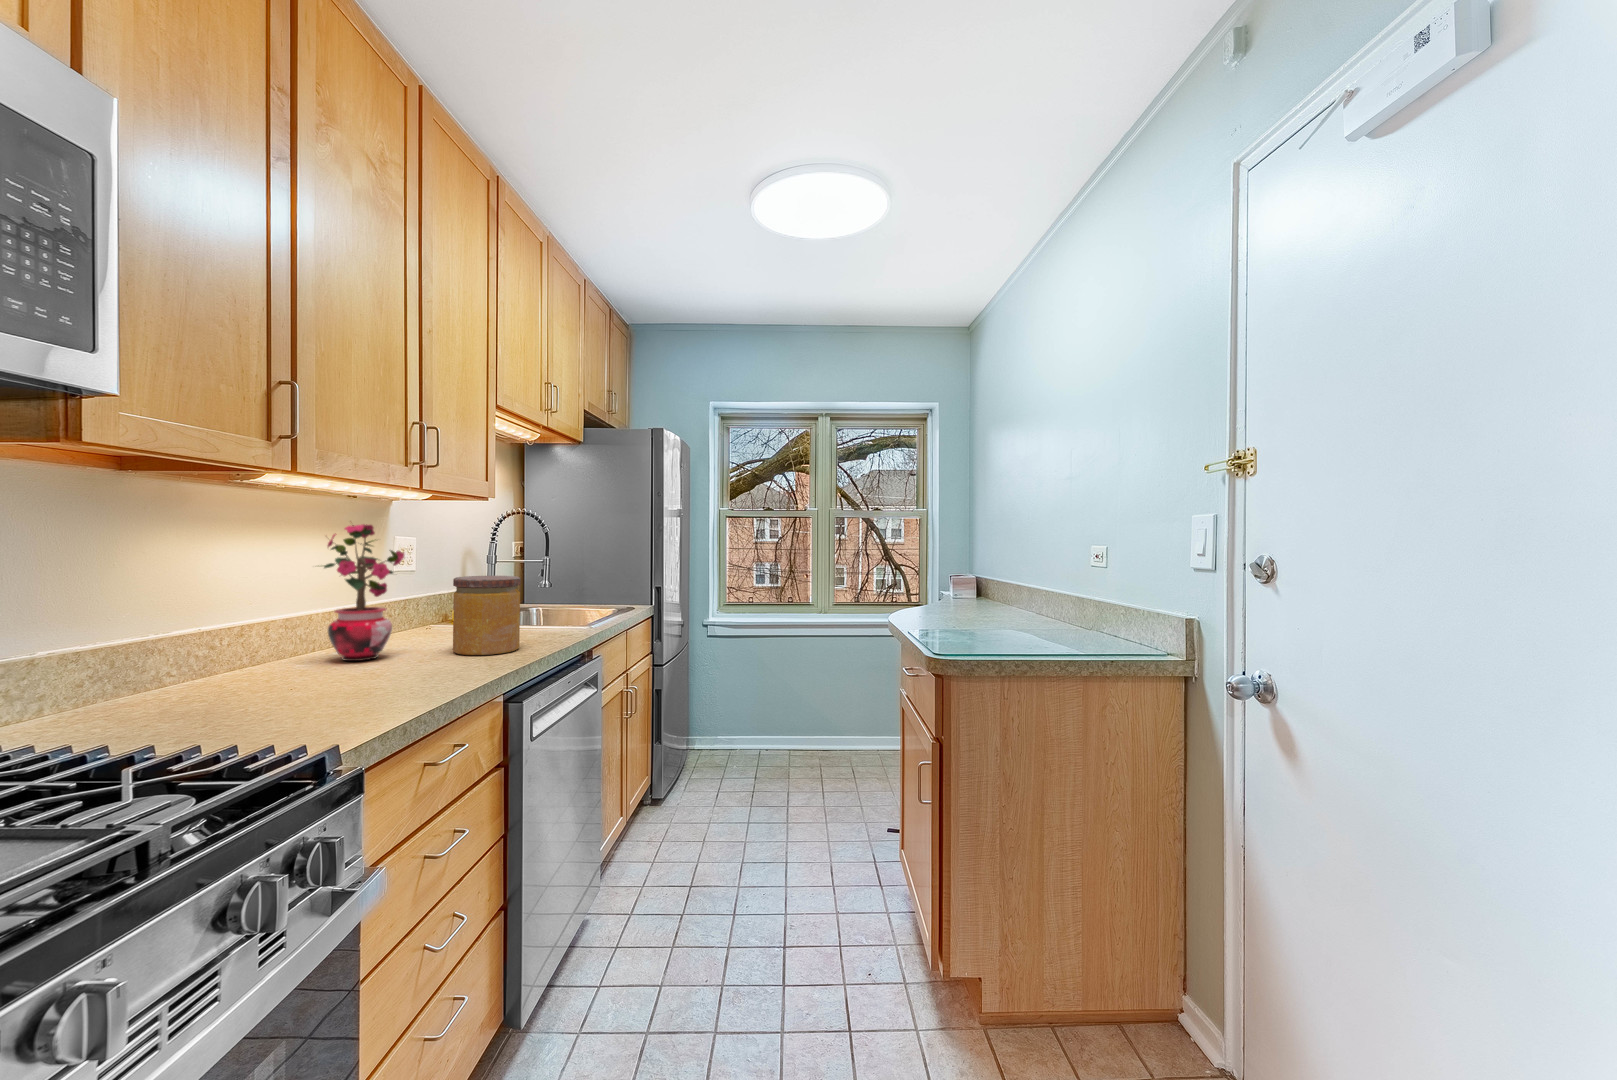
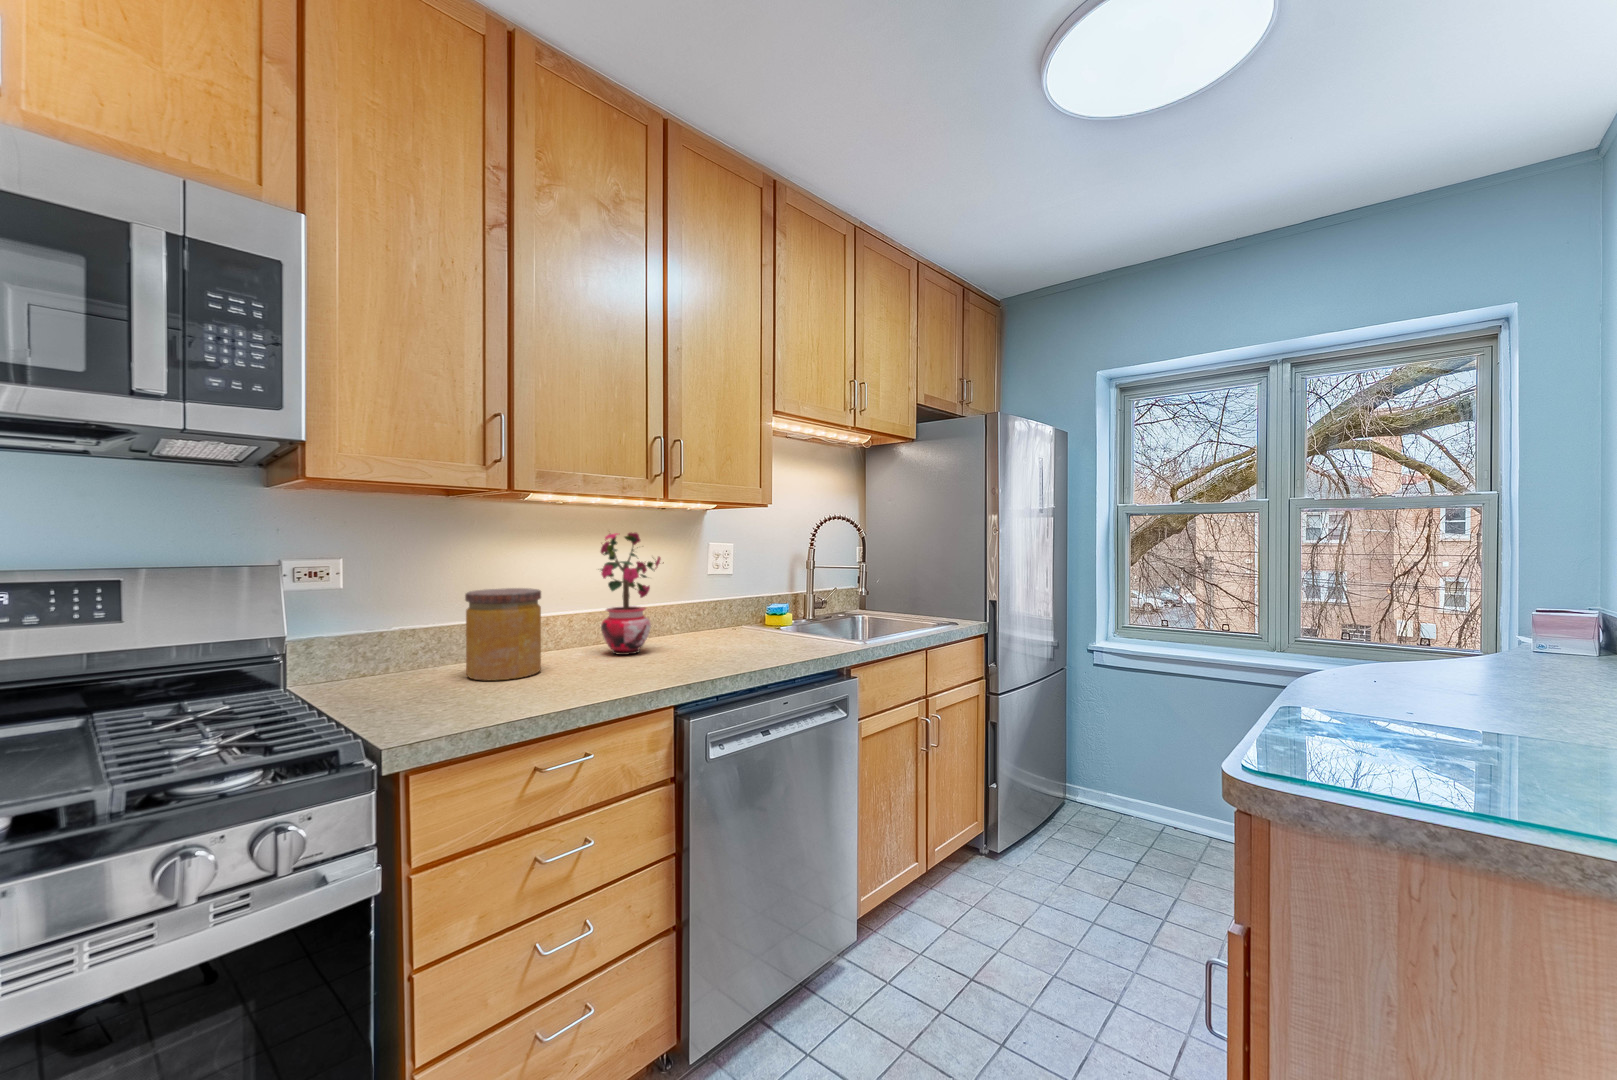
jar: present [453,576,521,655] -> present [465,588,541,680]

